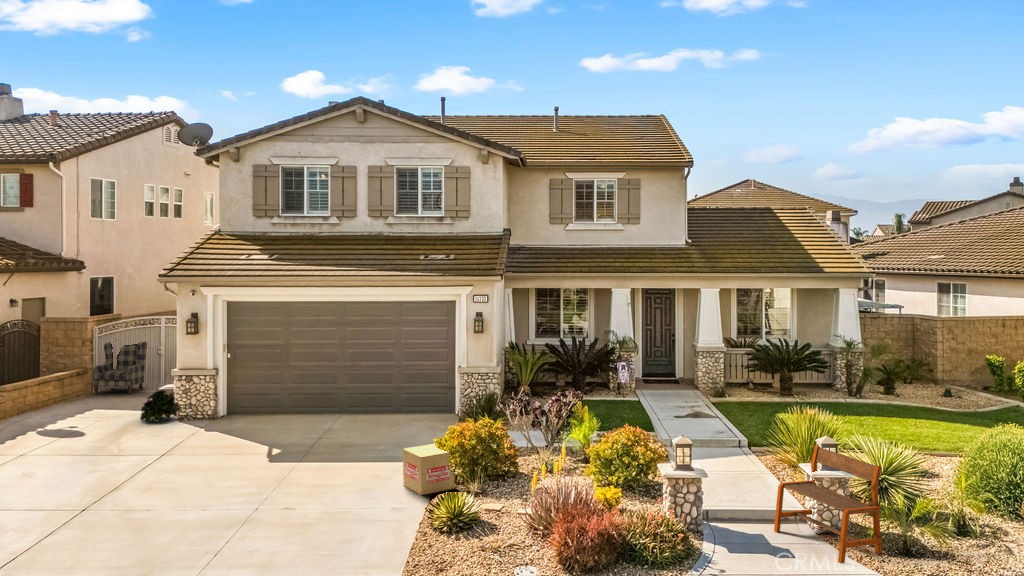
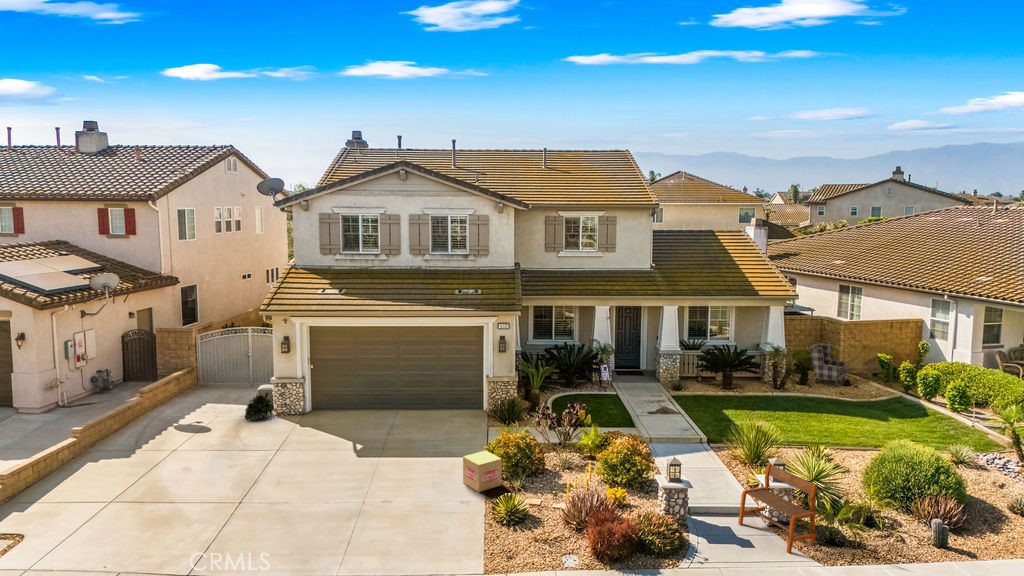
chair: present [93,341,147,395] -> present [810,343,847,387]

